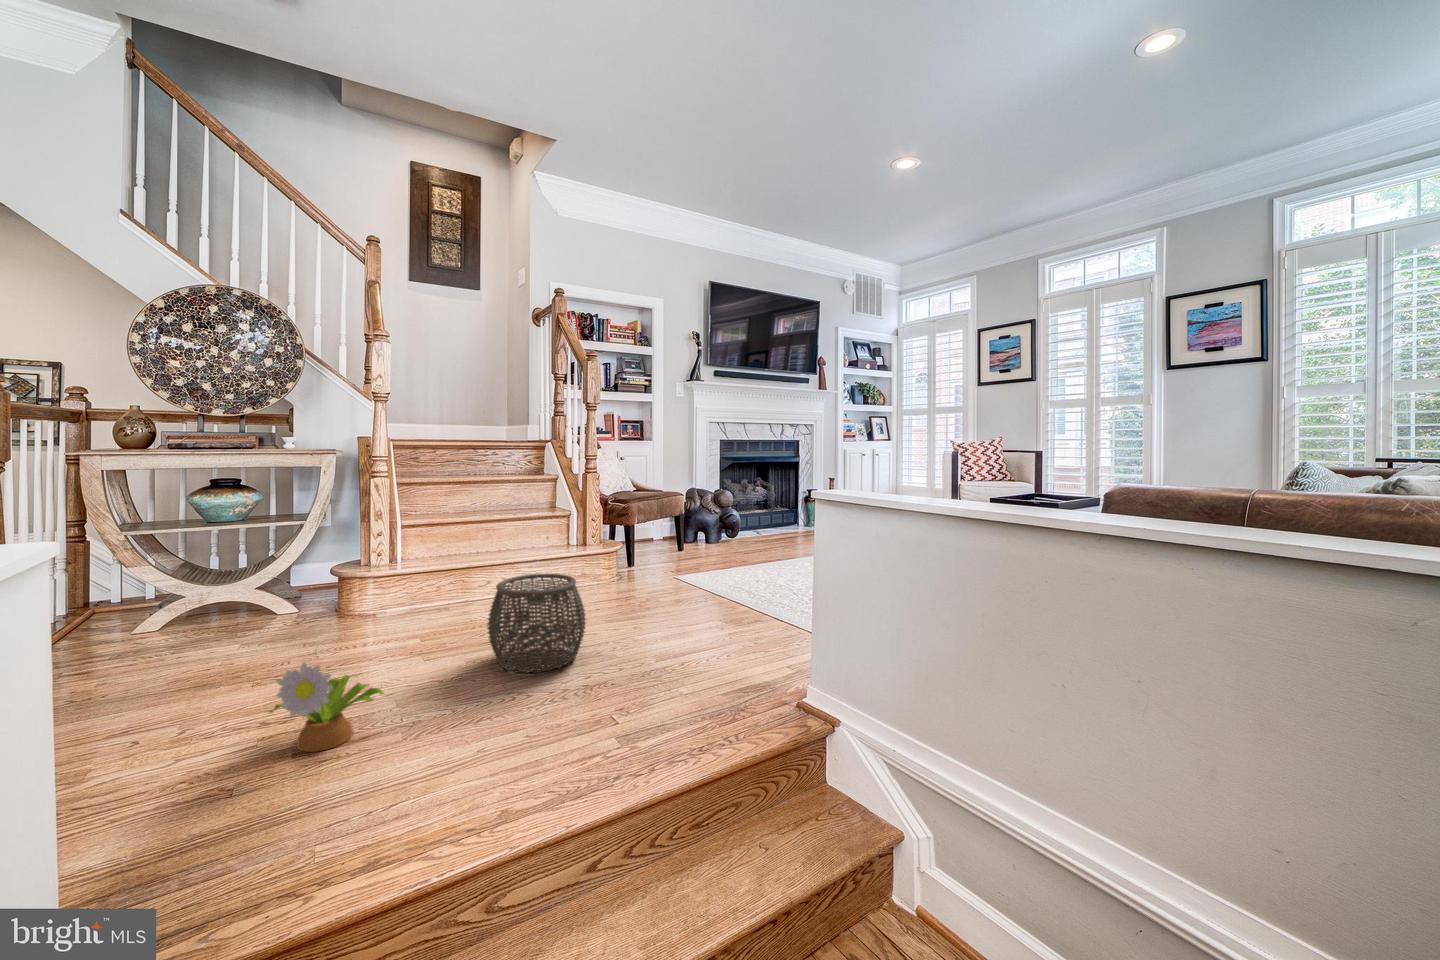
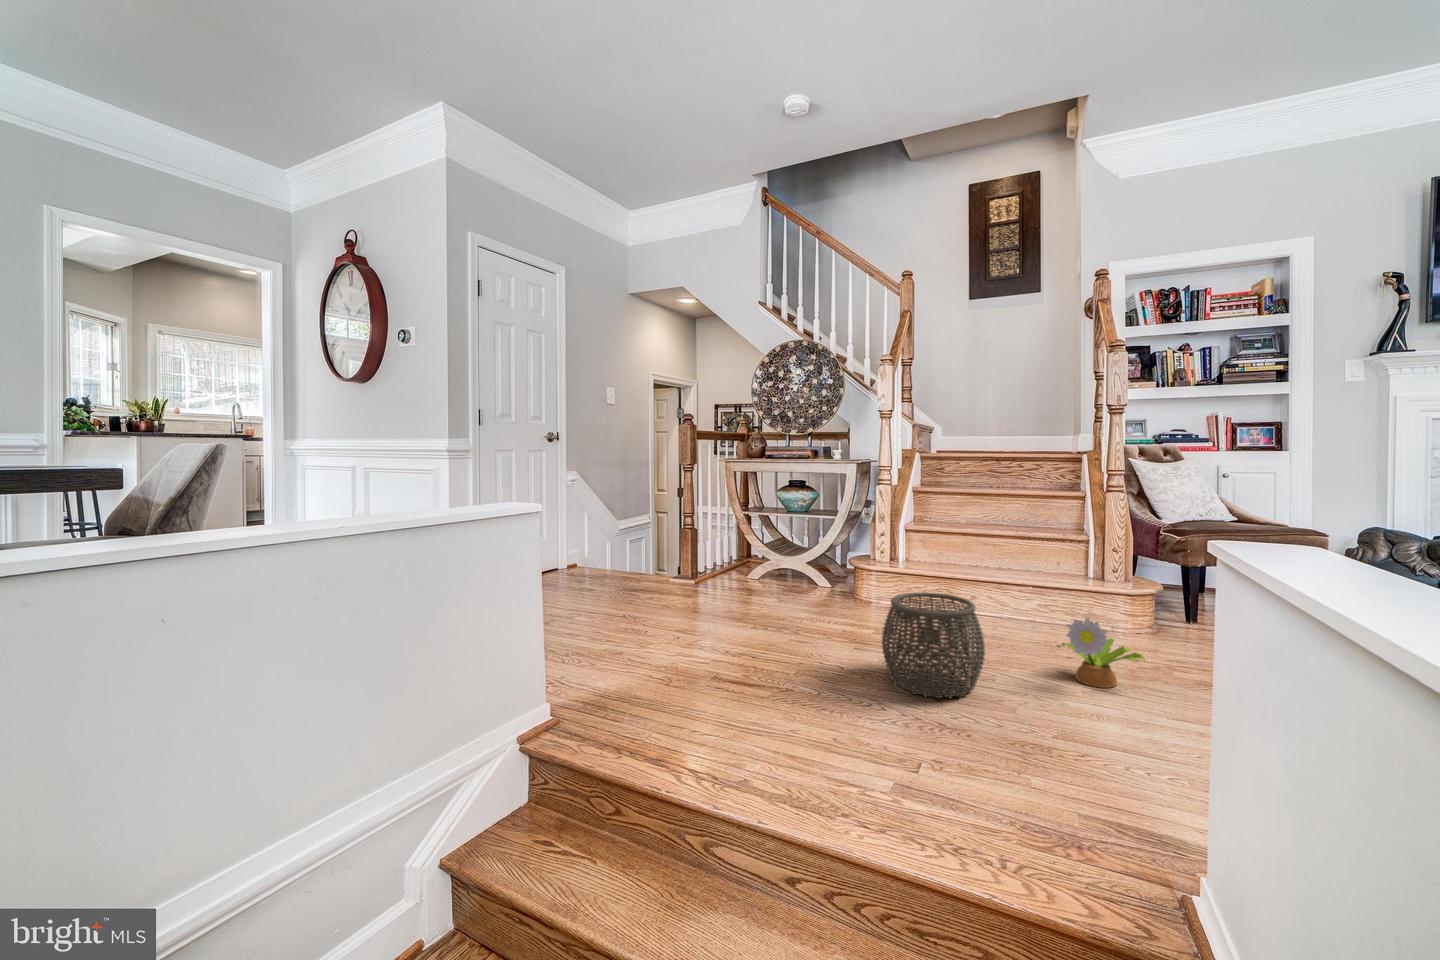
decorative plant: present [268,663,384,752] -> present [1057,617,1146,688]

